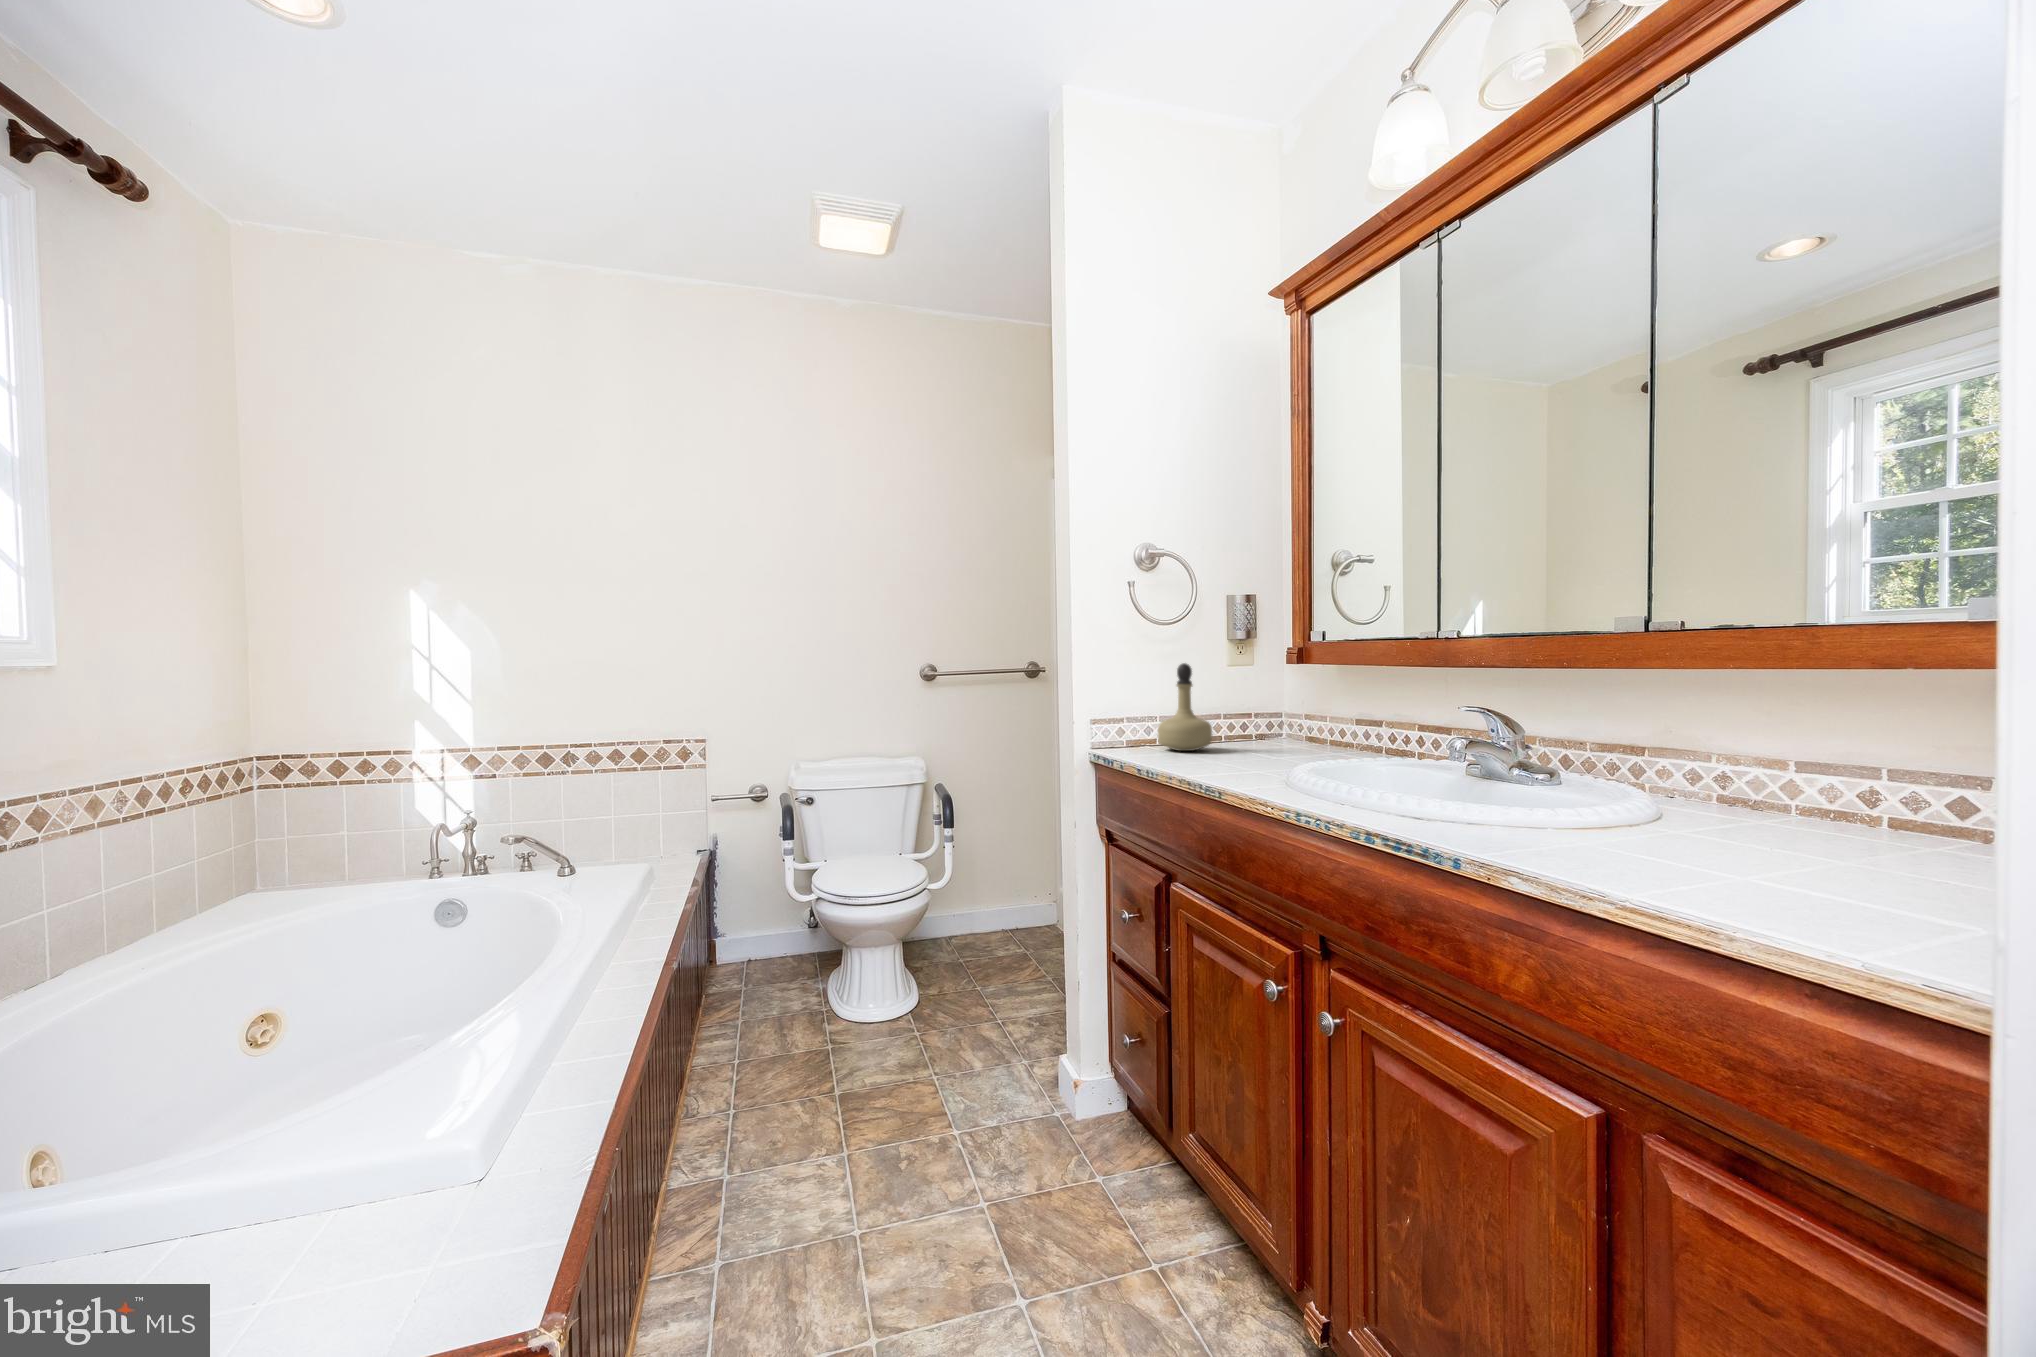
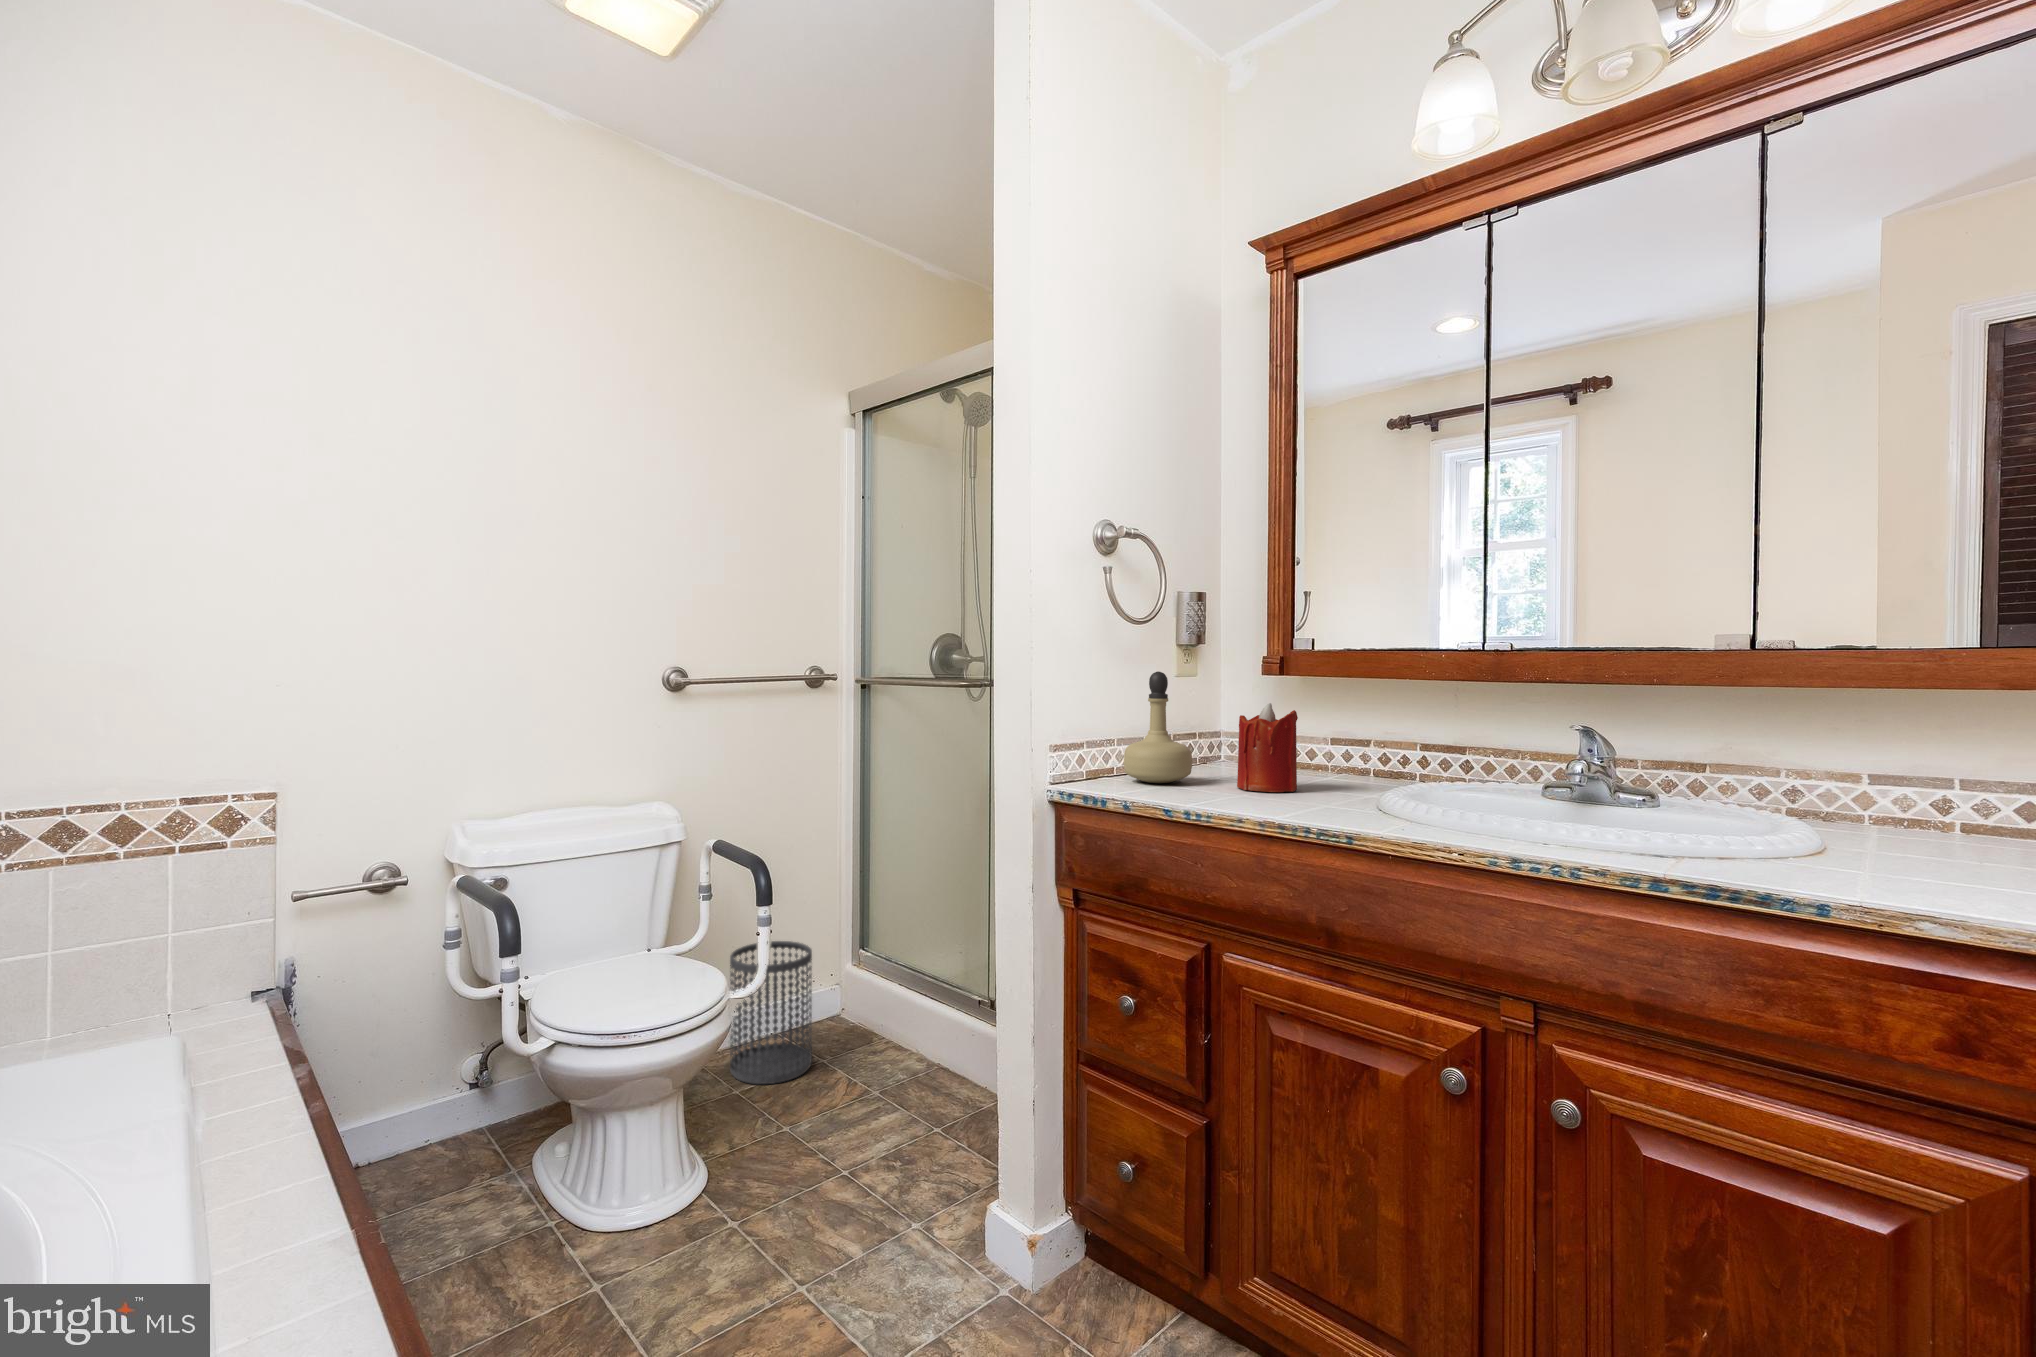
candle: none [1233,688,1284,761] -> present [1237,703,1298,792]
wastebasket: none [970,860,1028,959] -> present [730,941,812,1084]

